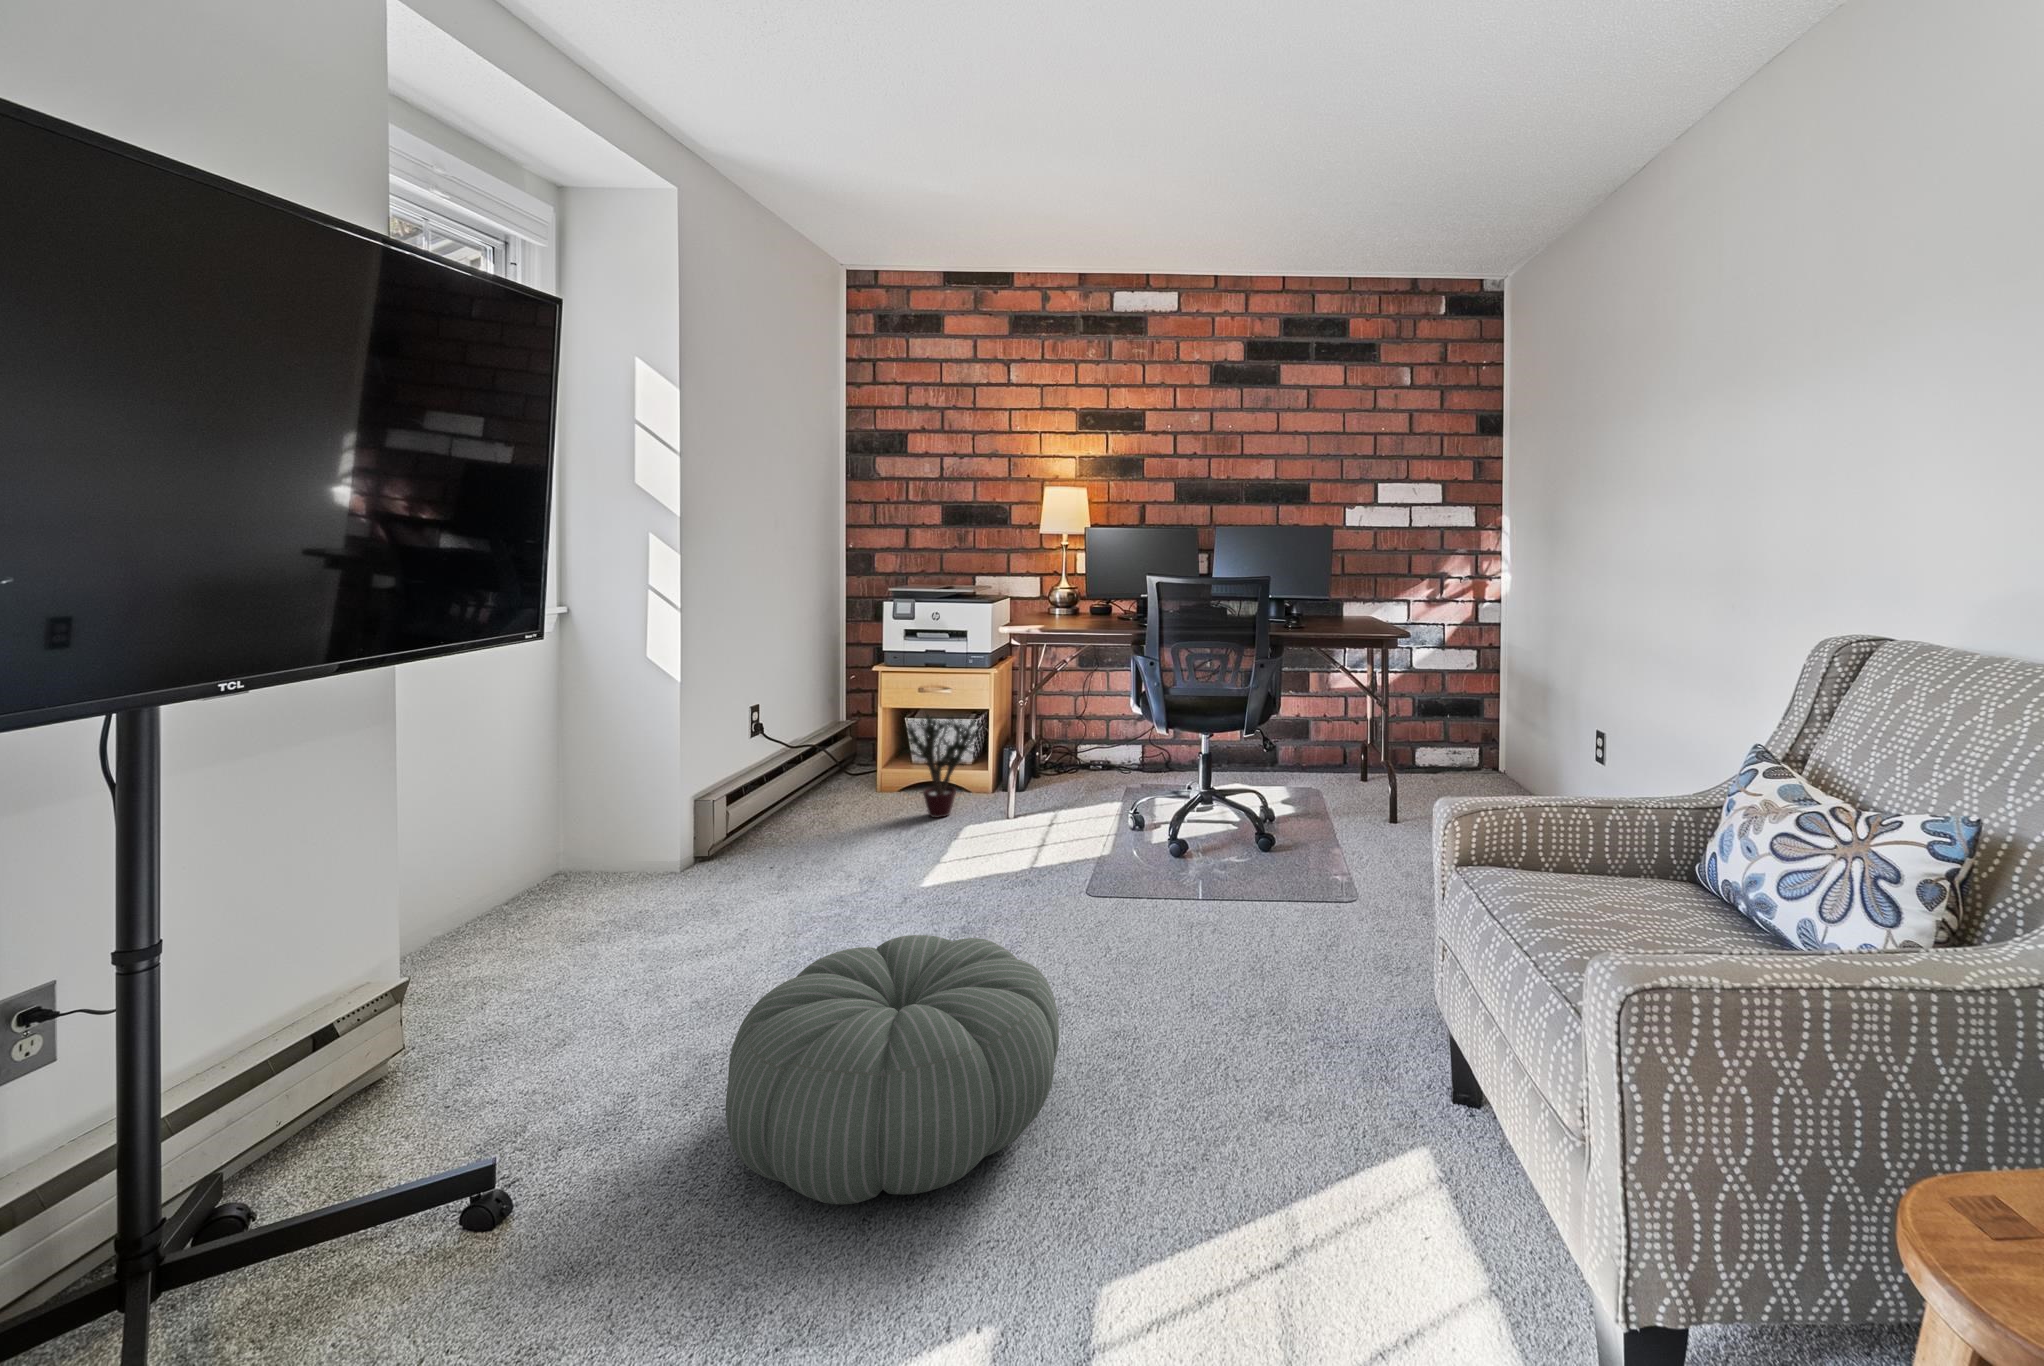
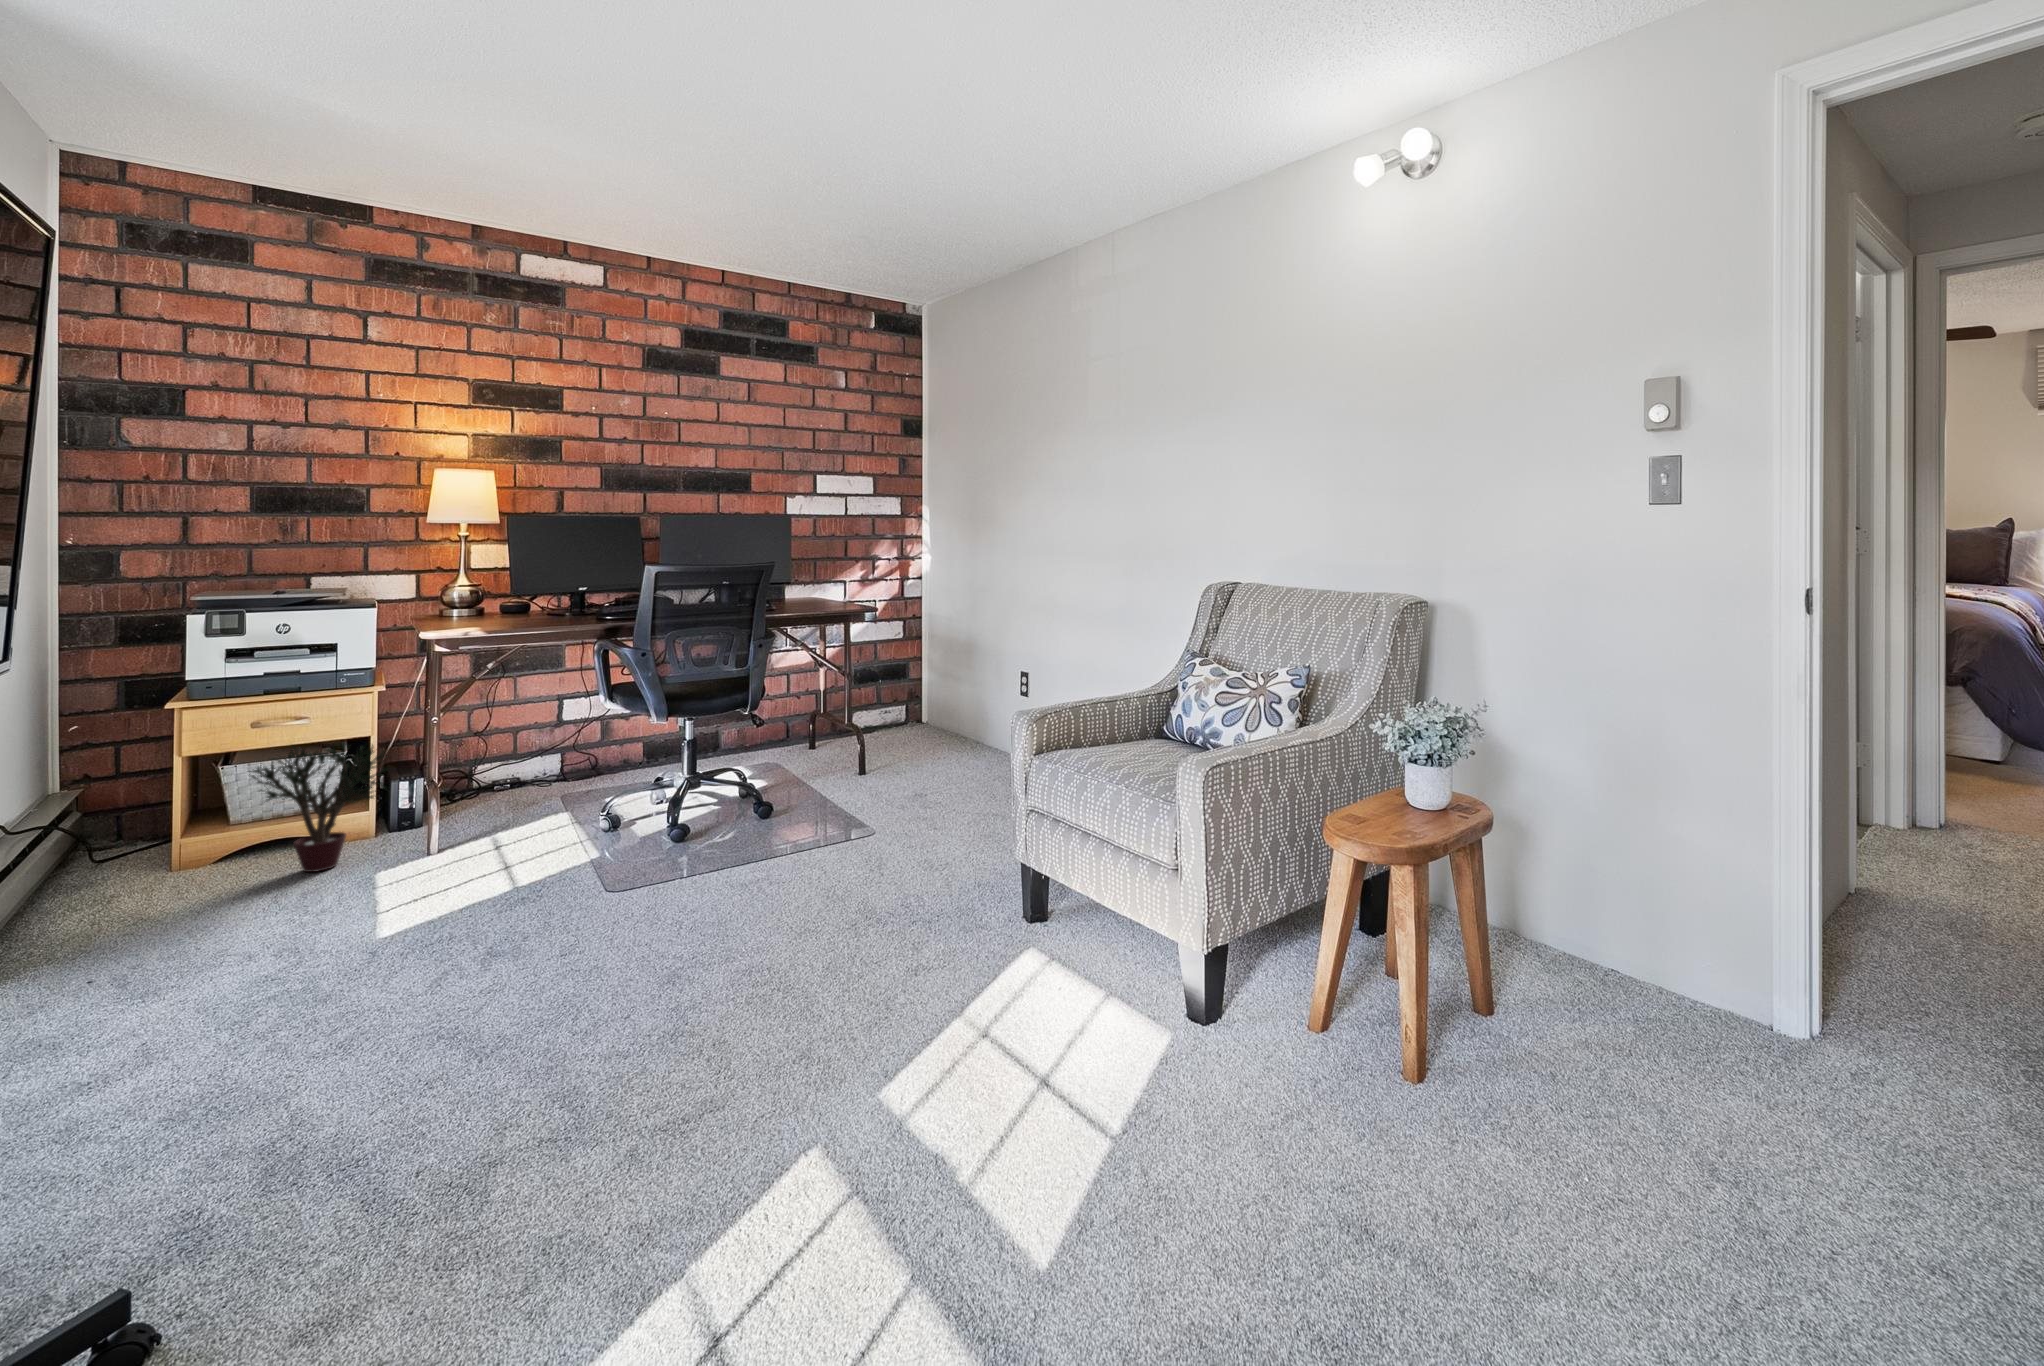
pouf: present [726,935,1059,1204] -> none [378,910,742,1157]

